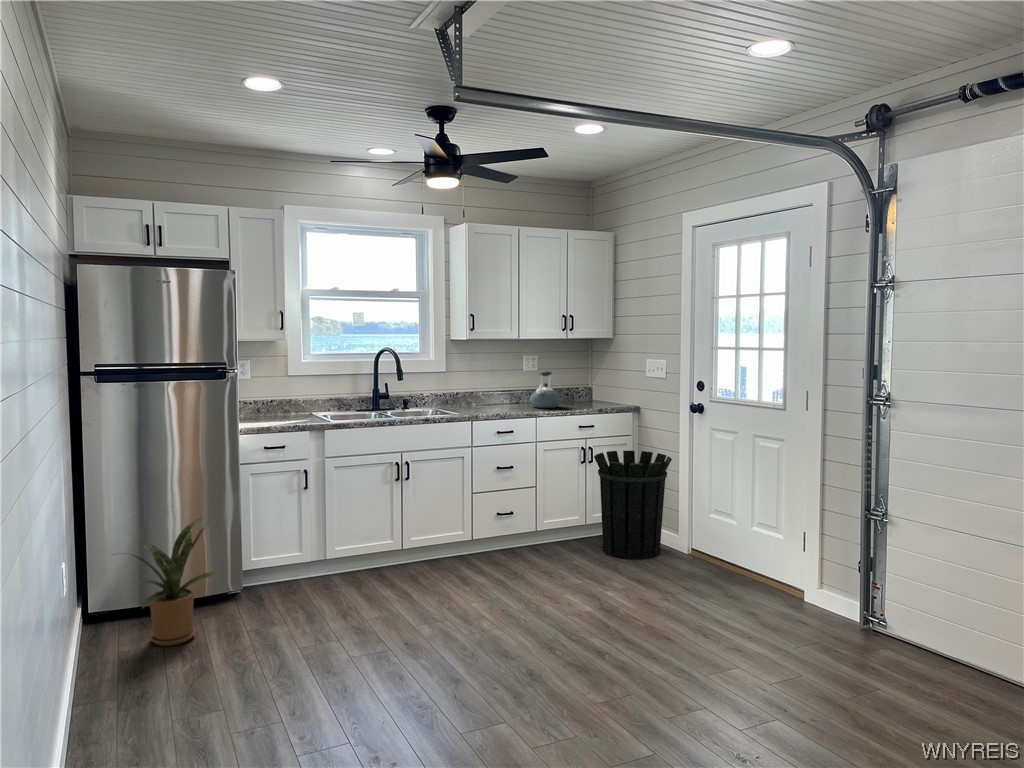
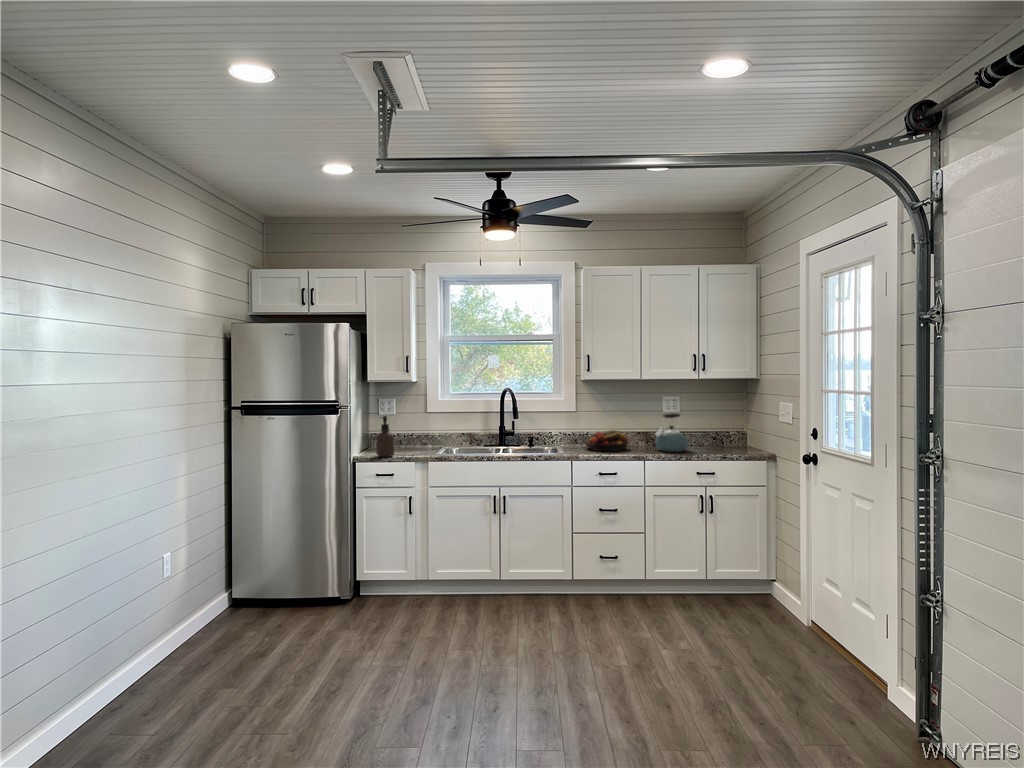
soap dispenser: none [264,380,286,428] -> present [376,416,394,457]
fruit bowl: none [465,390,508,410] -> present [585,430,628,451]
waste bin: present [594,451,672,559] -> none [702,504,797,636]
house plant: present [112,518,218,646] -> none [217,528,316,632]

